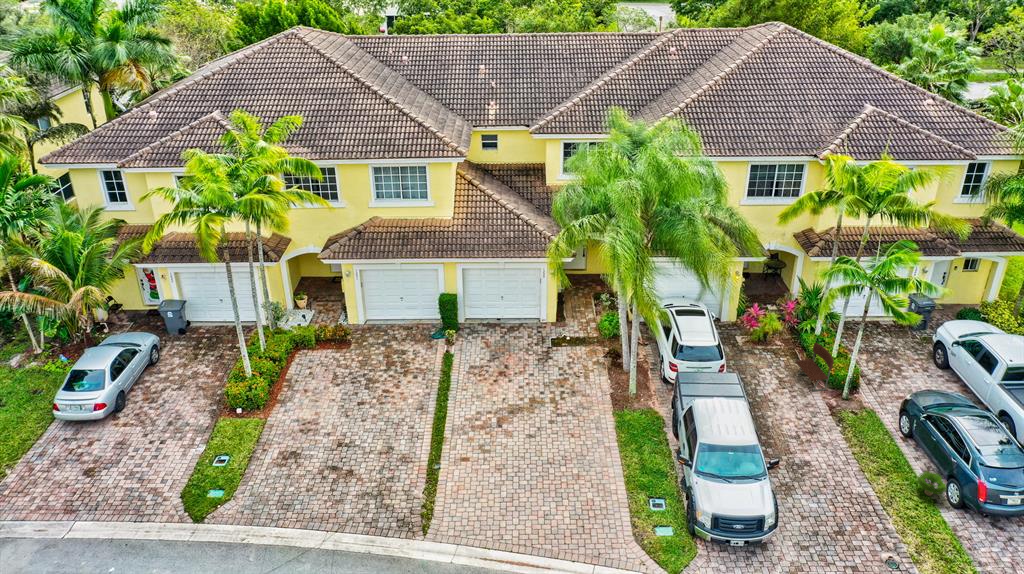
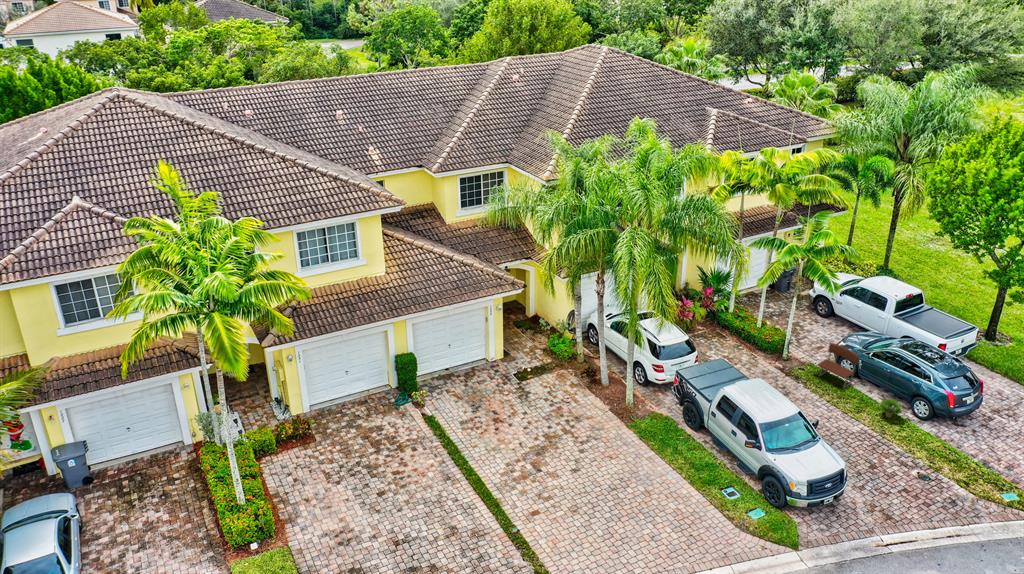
bench: present [796,343,834,391] -> present [818,343,859,388]

